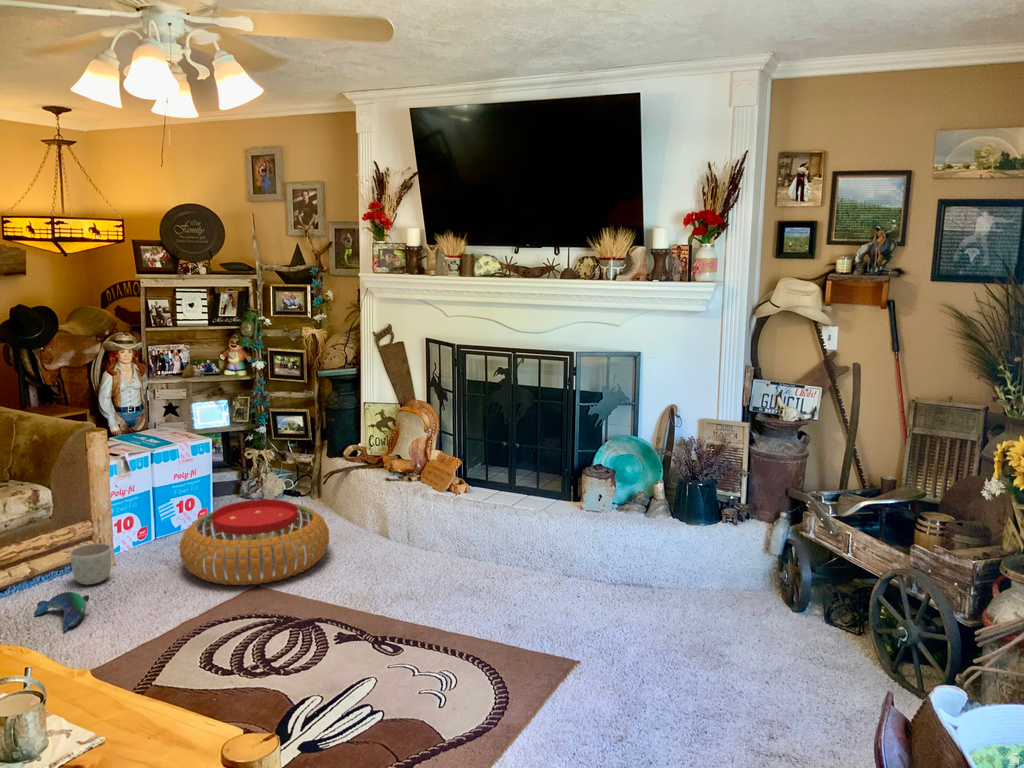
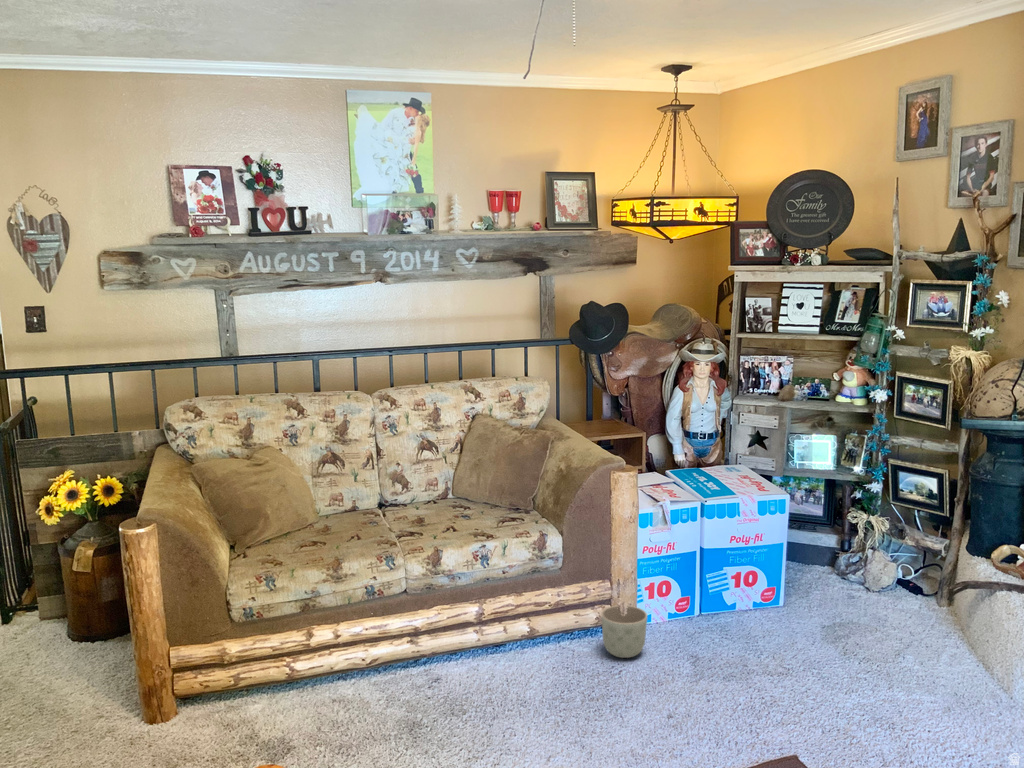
pouf: present [180,499,329,585] -> none [725,595,943,732]
plush toy: present [34,592,89,631] -> none [550,664,606,716]

